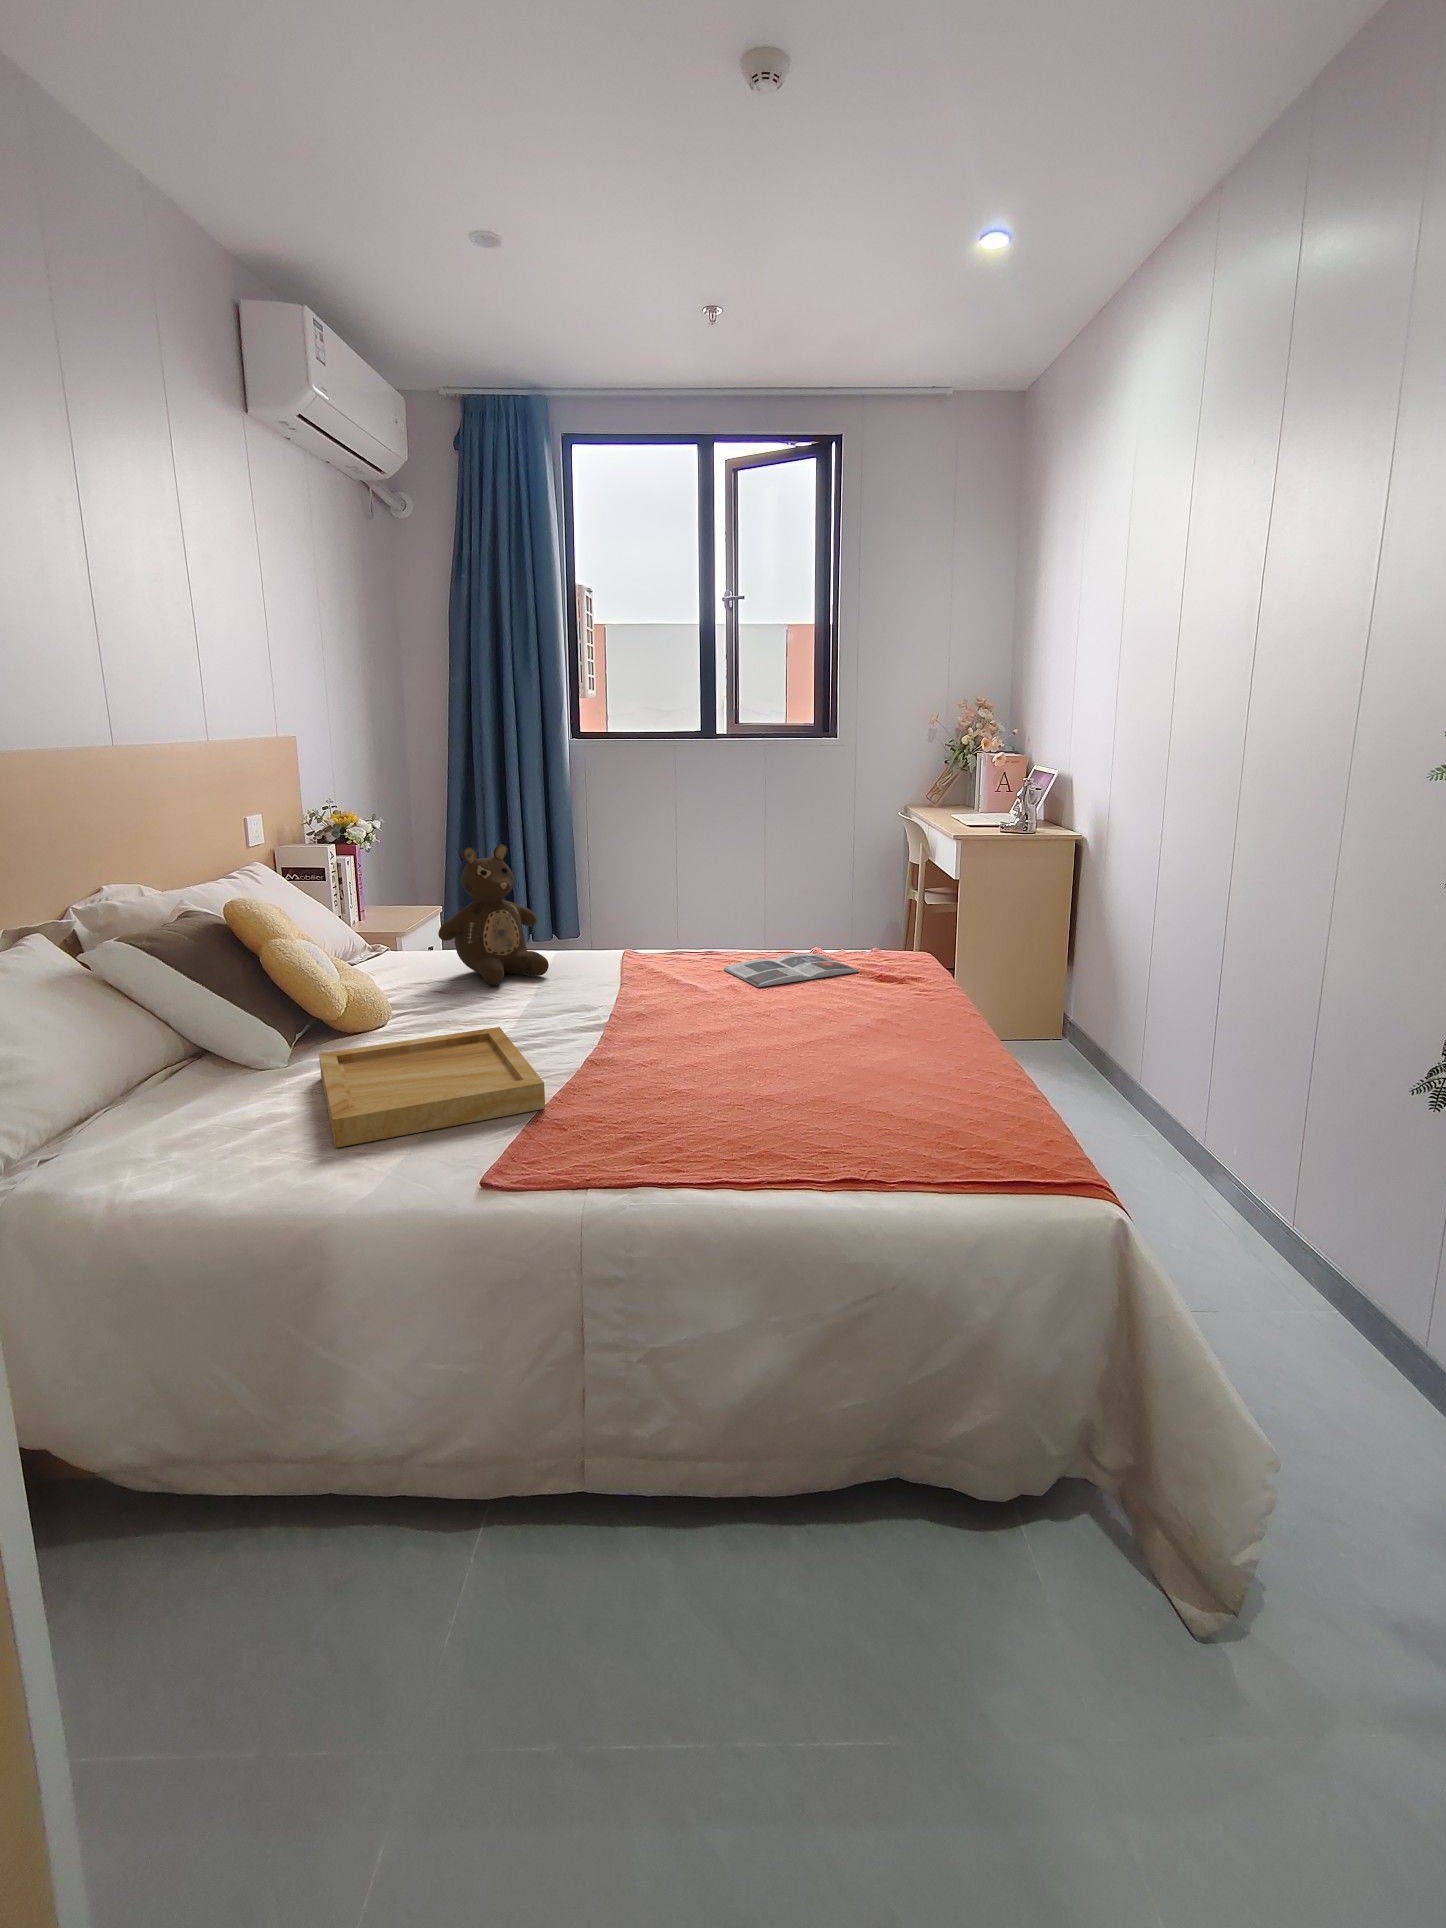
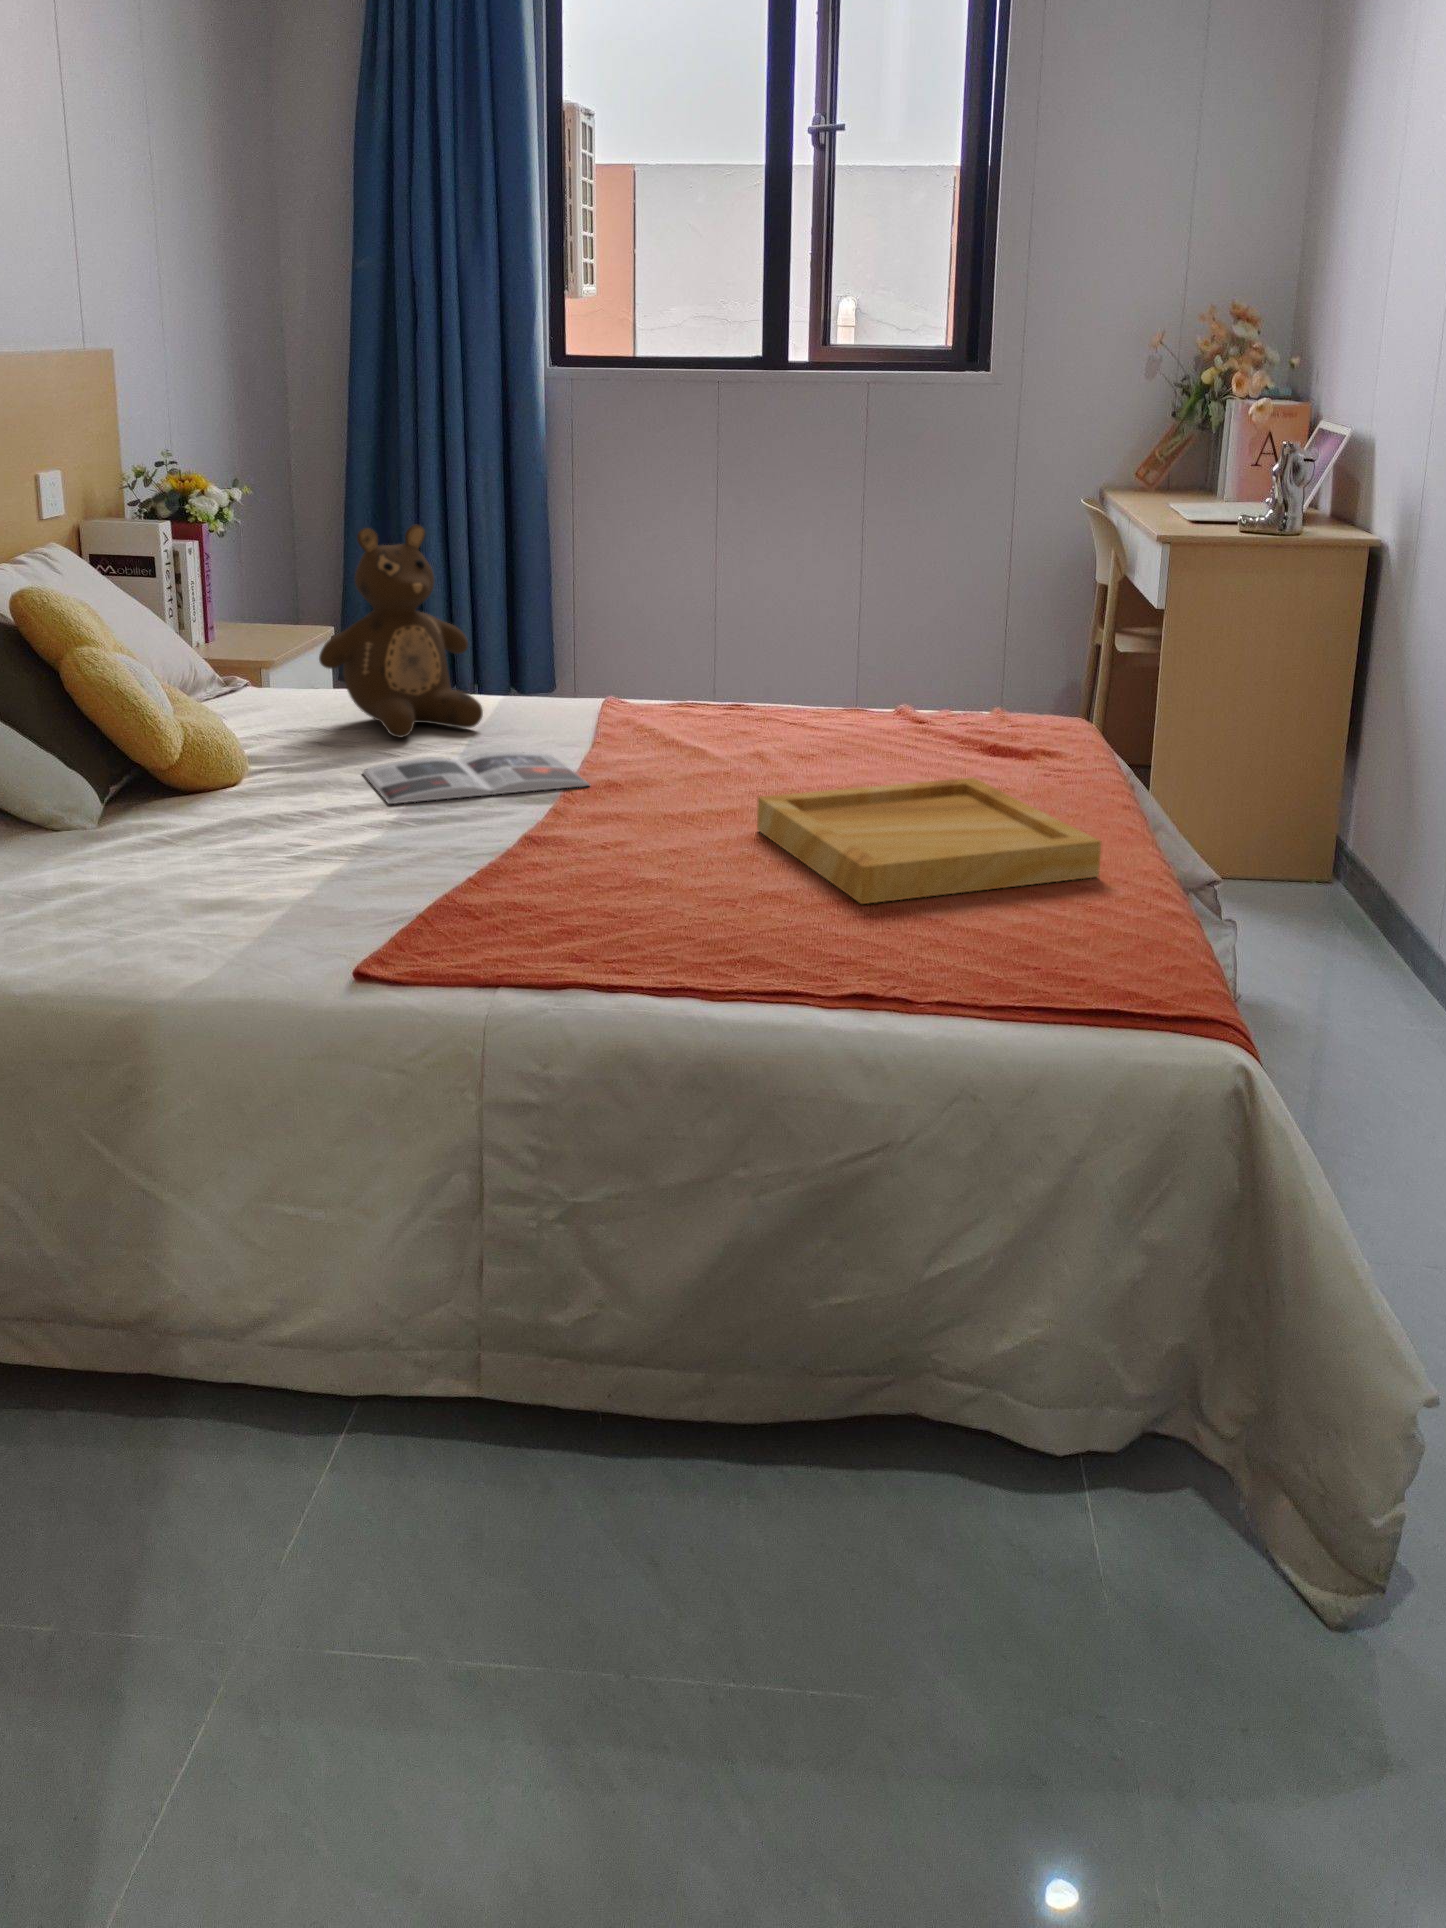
magazine: present [723,954,859,987] -> present [363,751,589,804]
tray: present [319,1027,545,1148] -> present [757,778,1101,904]

